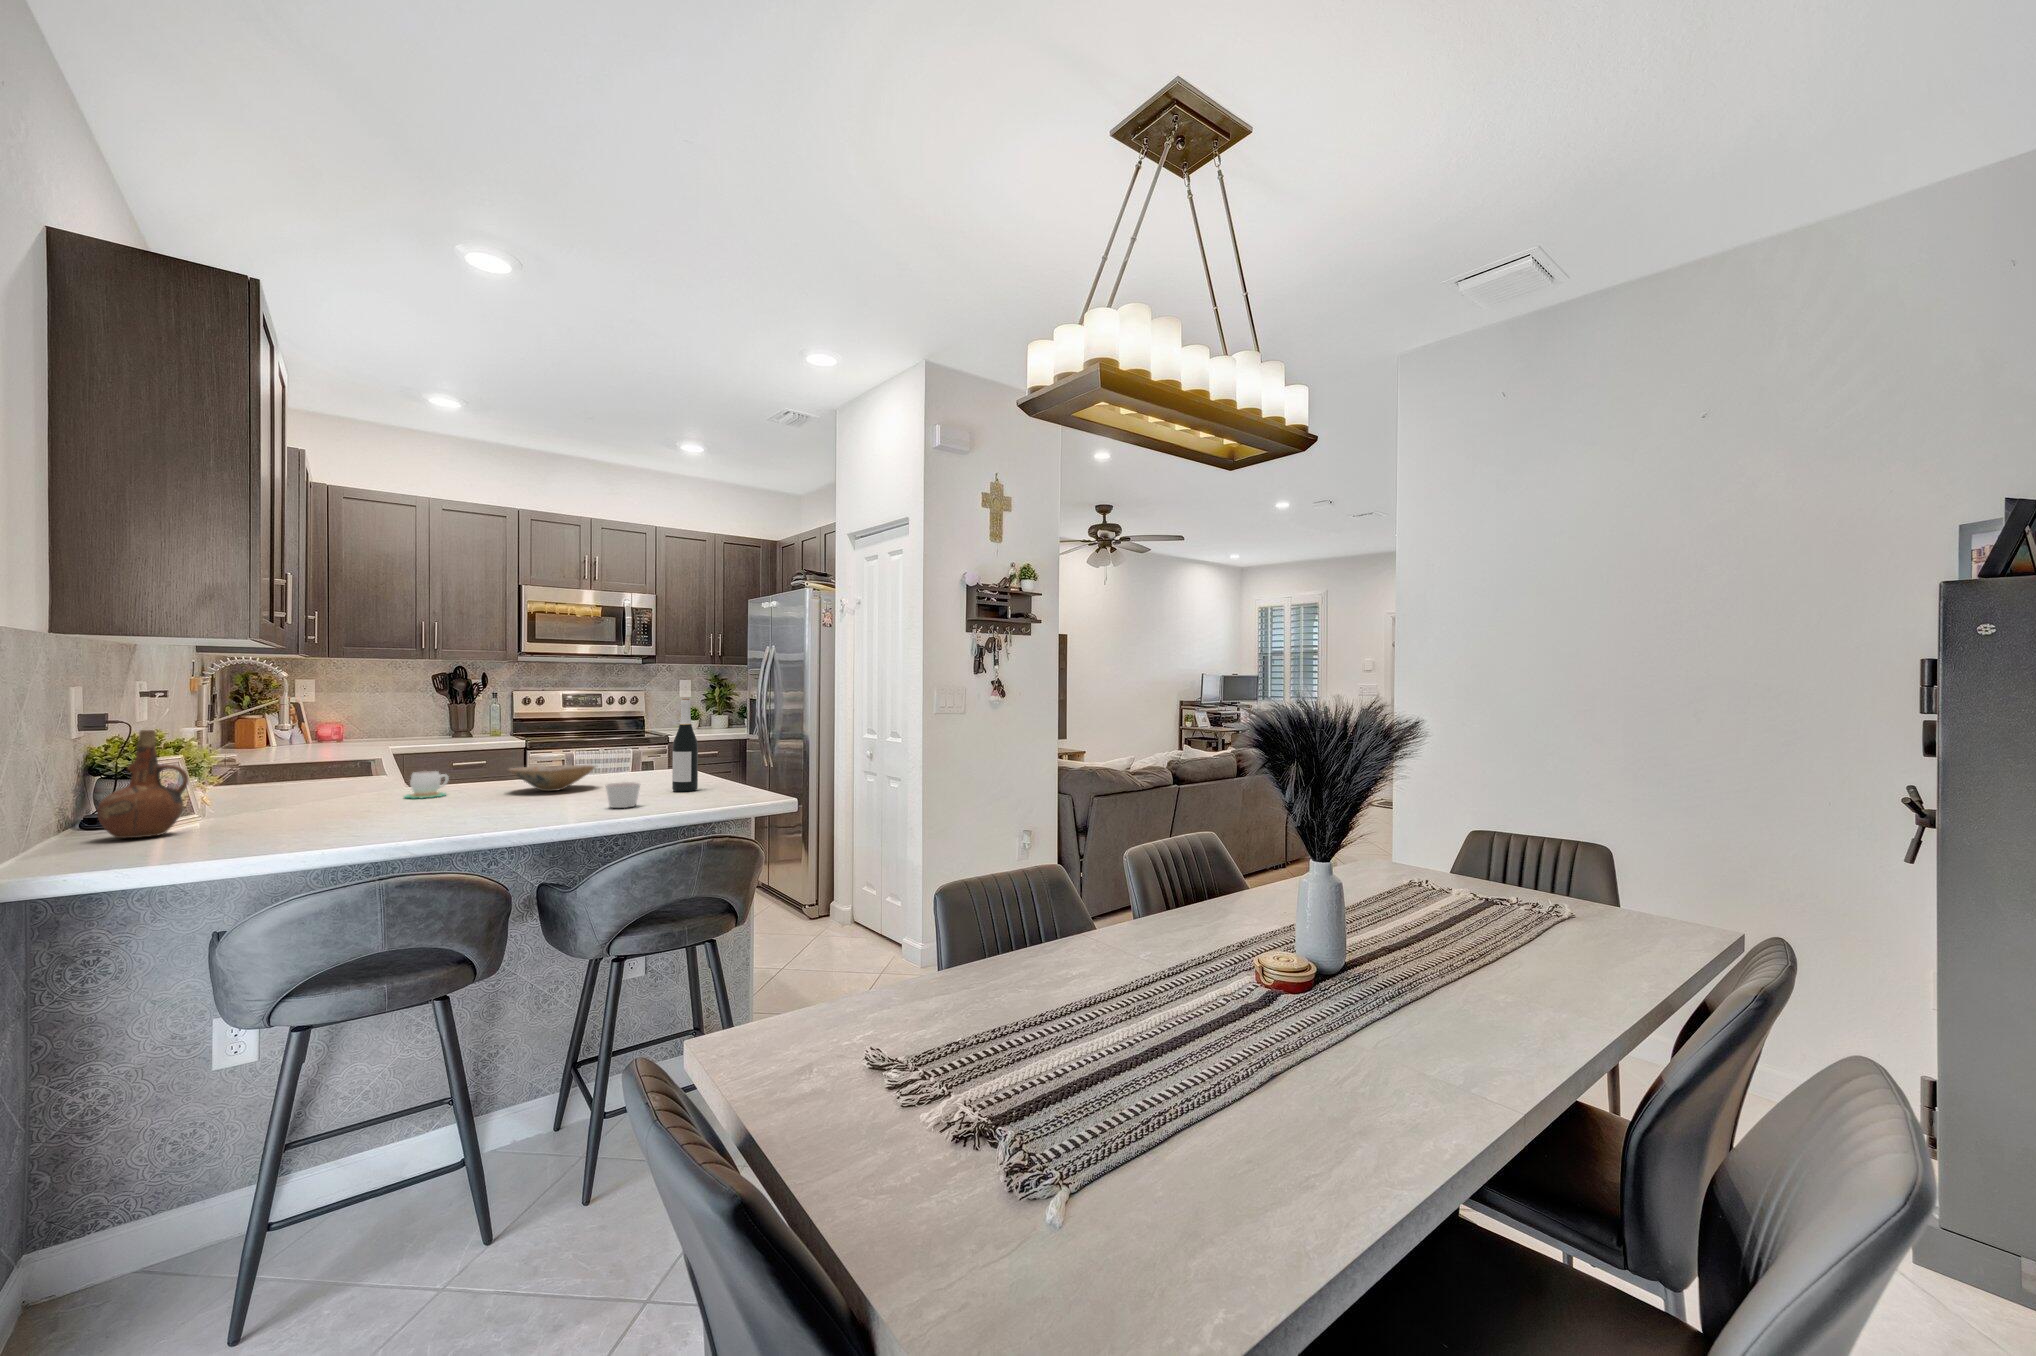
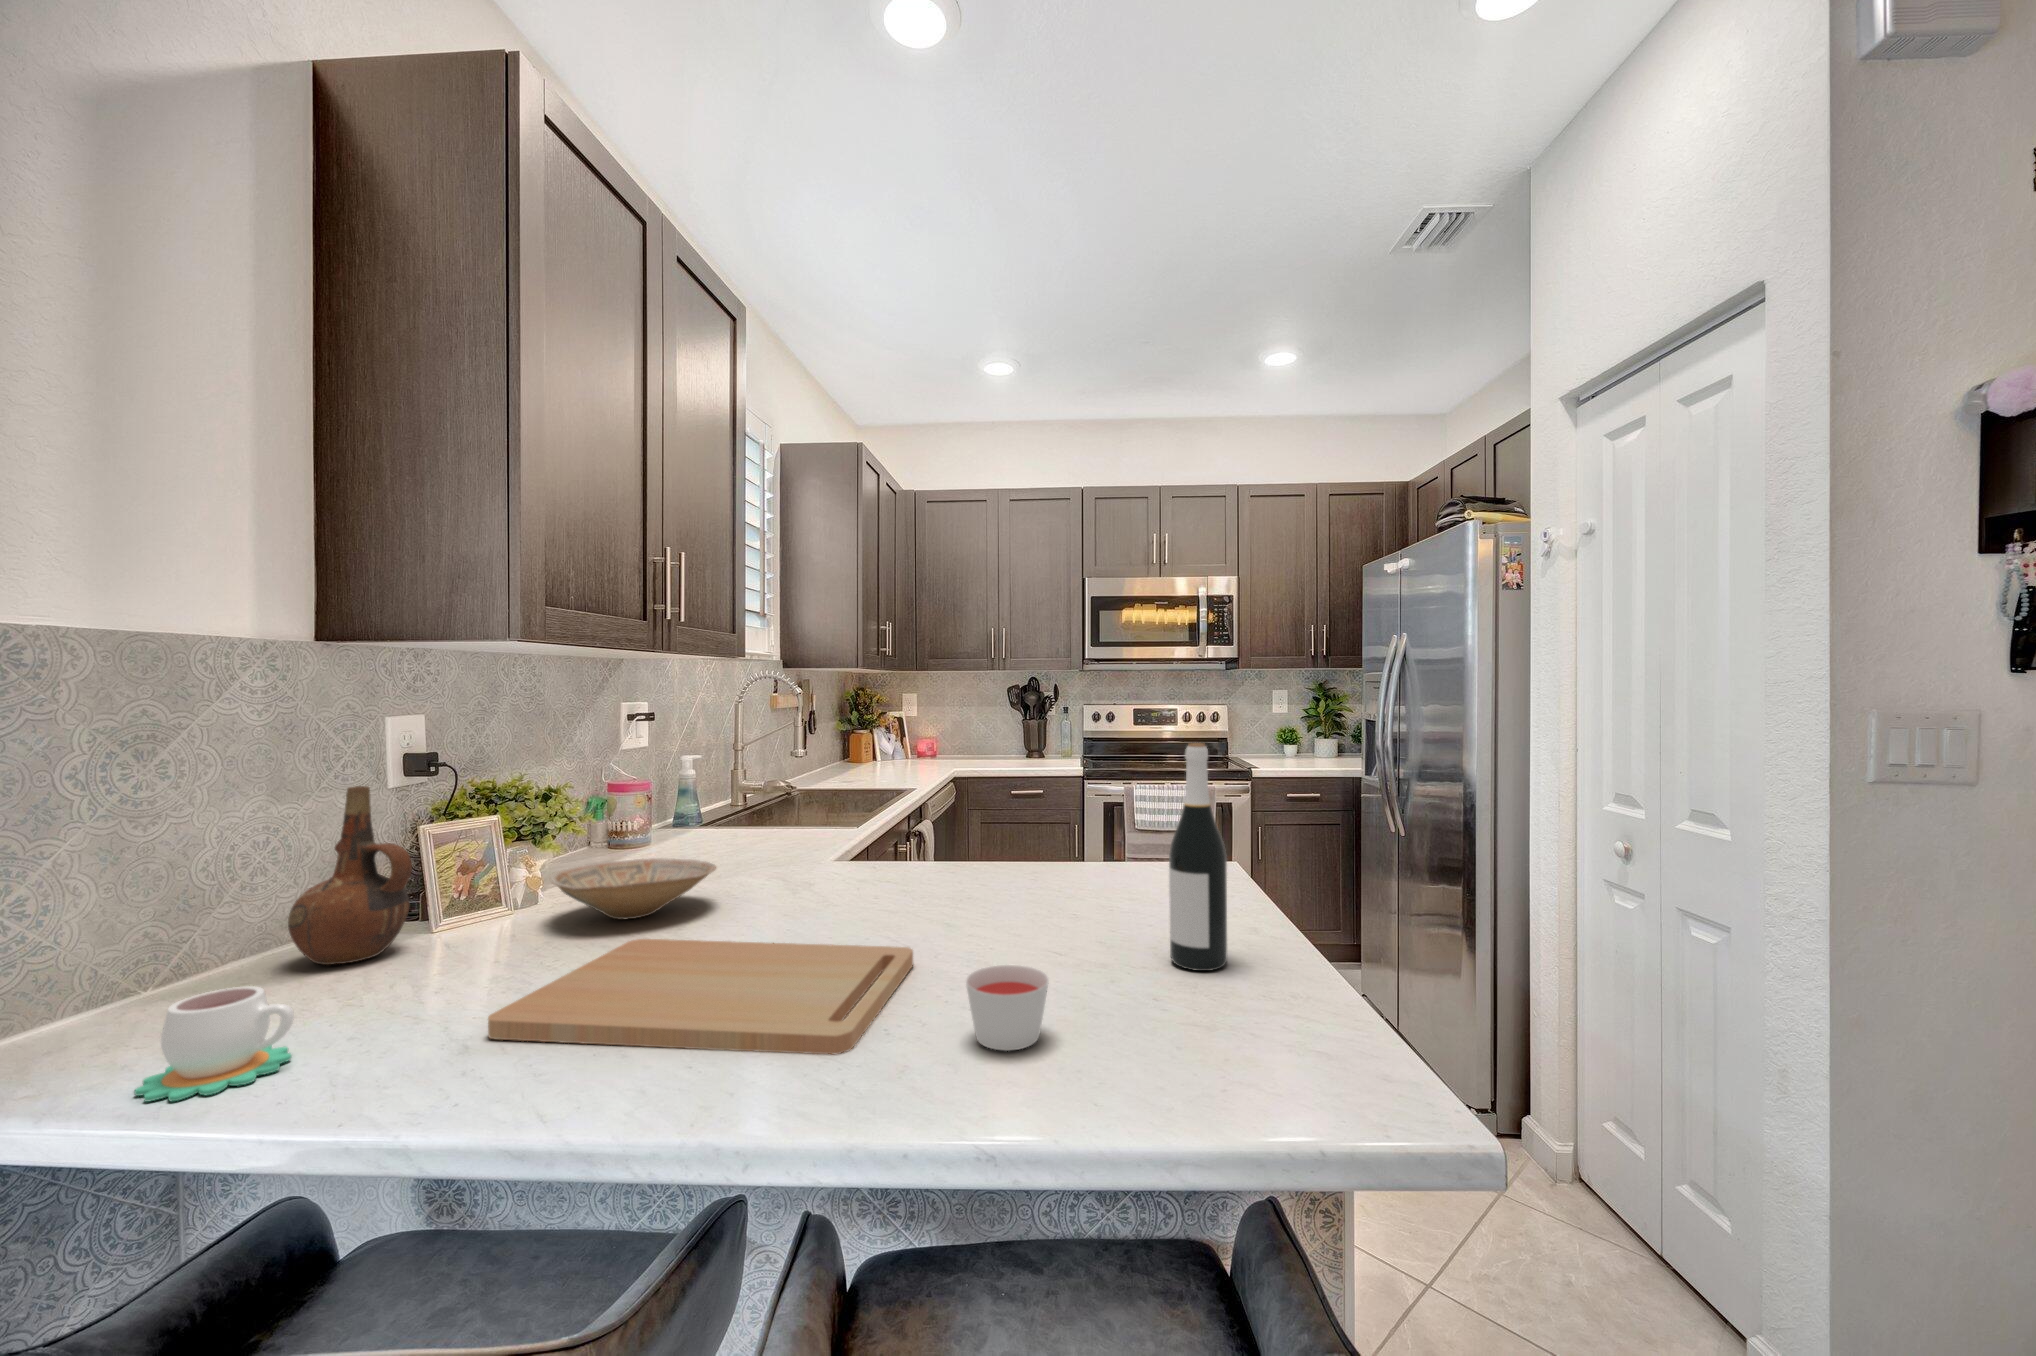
bowl: present [509,765,595,791] -> present [549,858,716,920]
mug: present [404,771,449,799] -> present [135,986,294,1102]
cutting board: none [361,796,560,831] -> present [488,939,913,1054]

